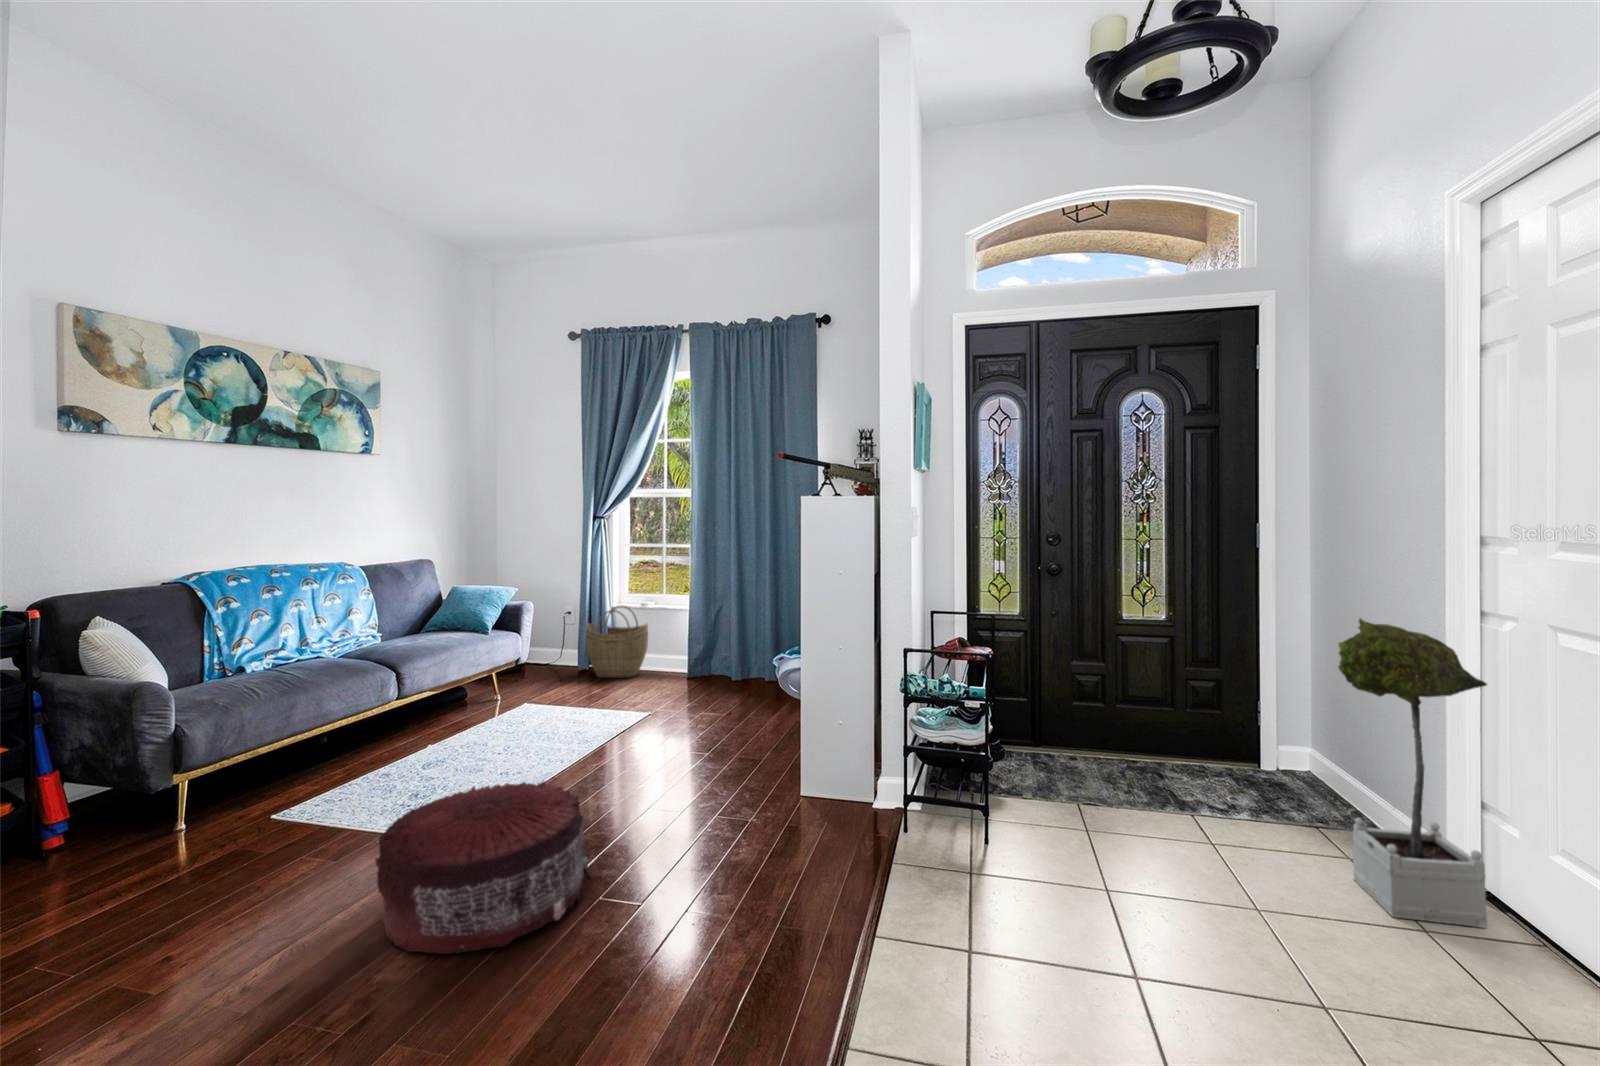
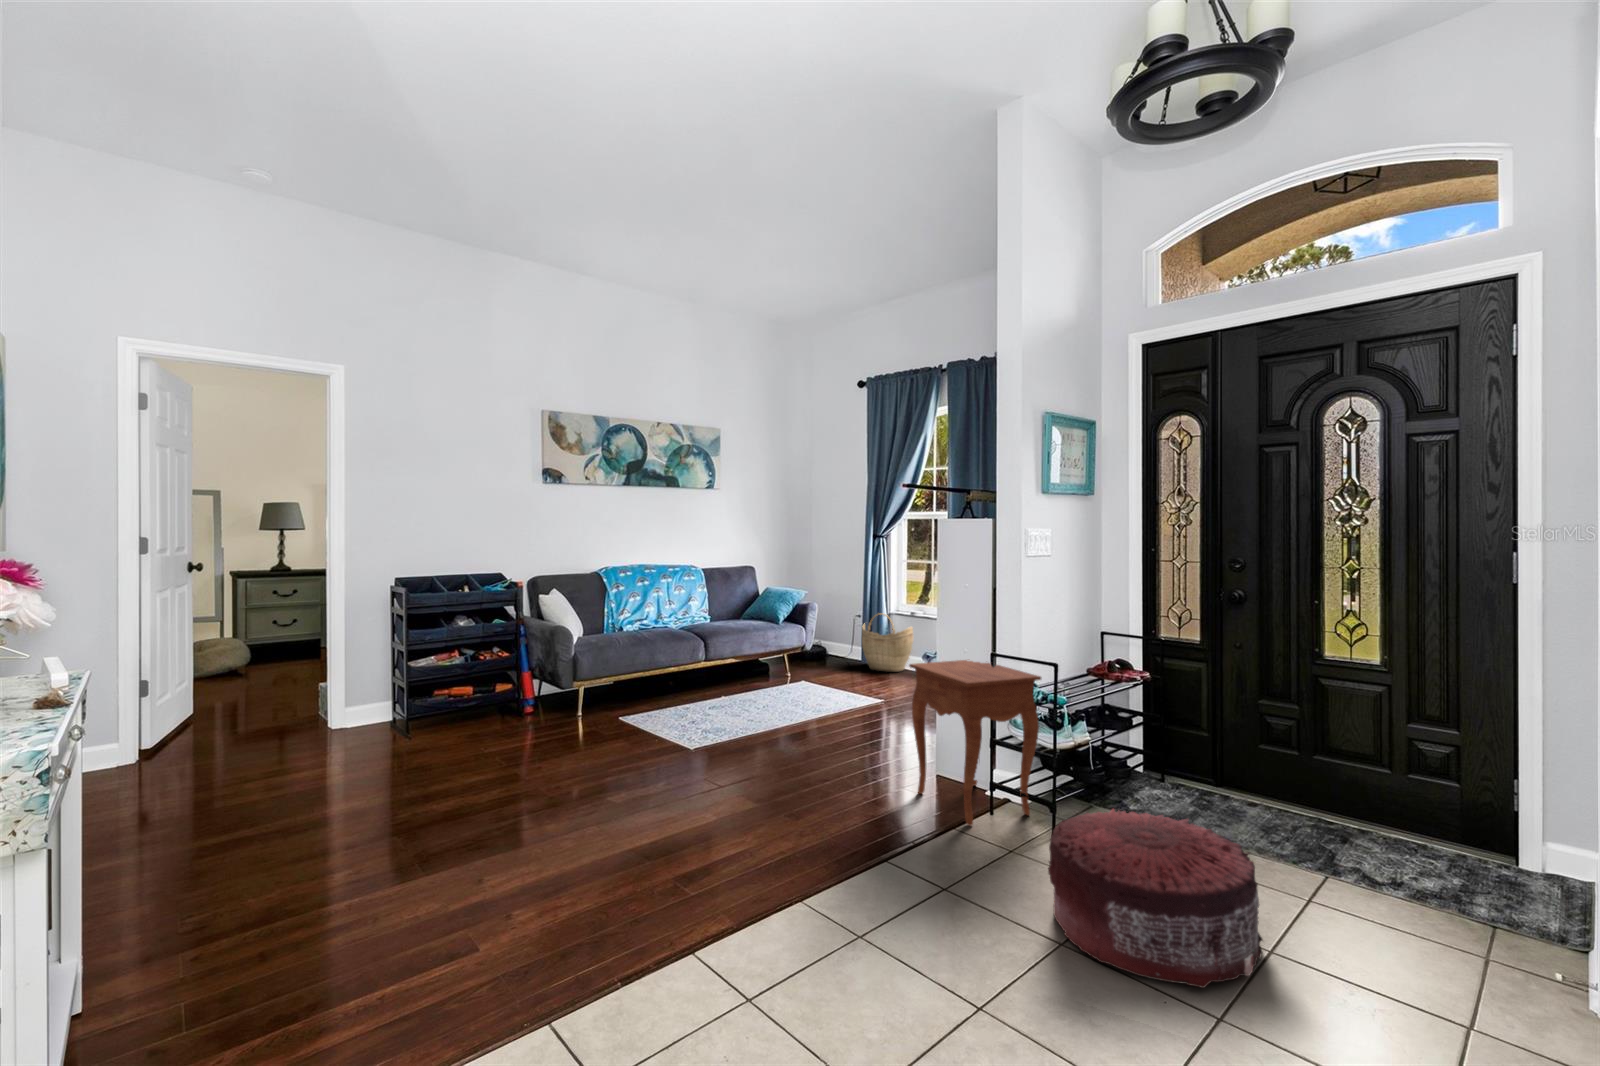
potted tree: present [1338,618,1487,928] -> none [1408,666,1594,1043]
side table: none [793,655,946,855] -> present [909,660,1041,826]
pouf: present [375,781,592,954] -> present [1048,809,1263,988]

